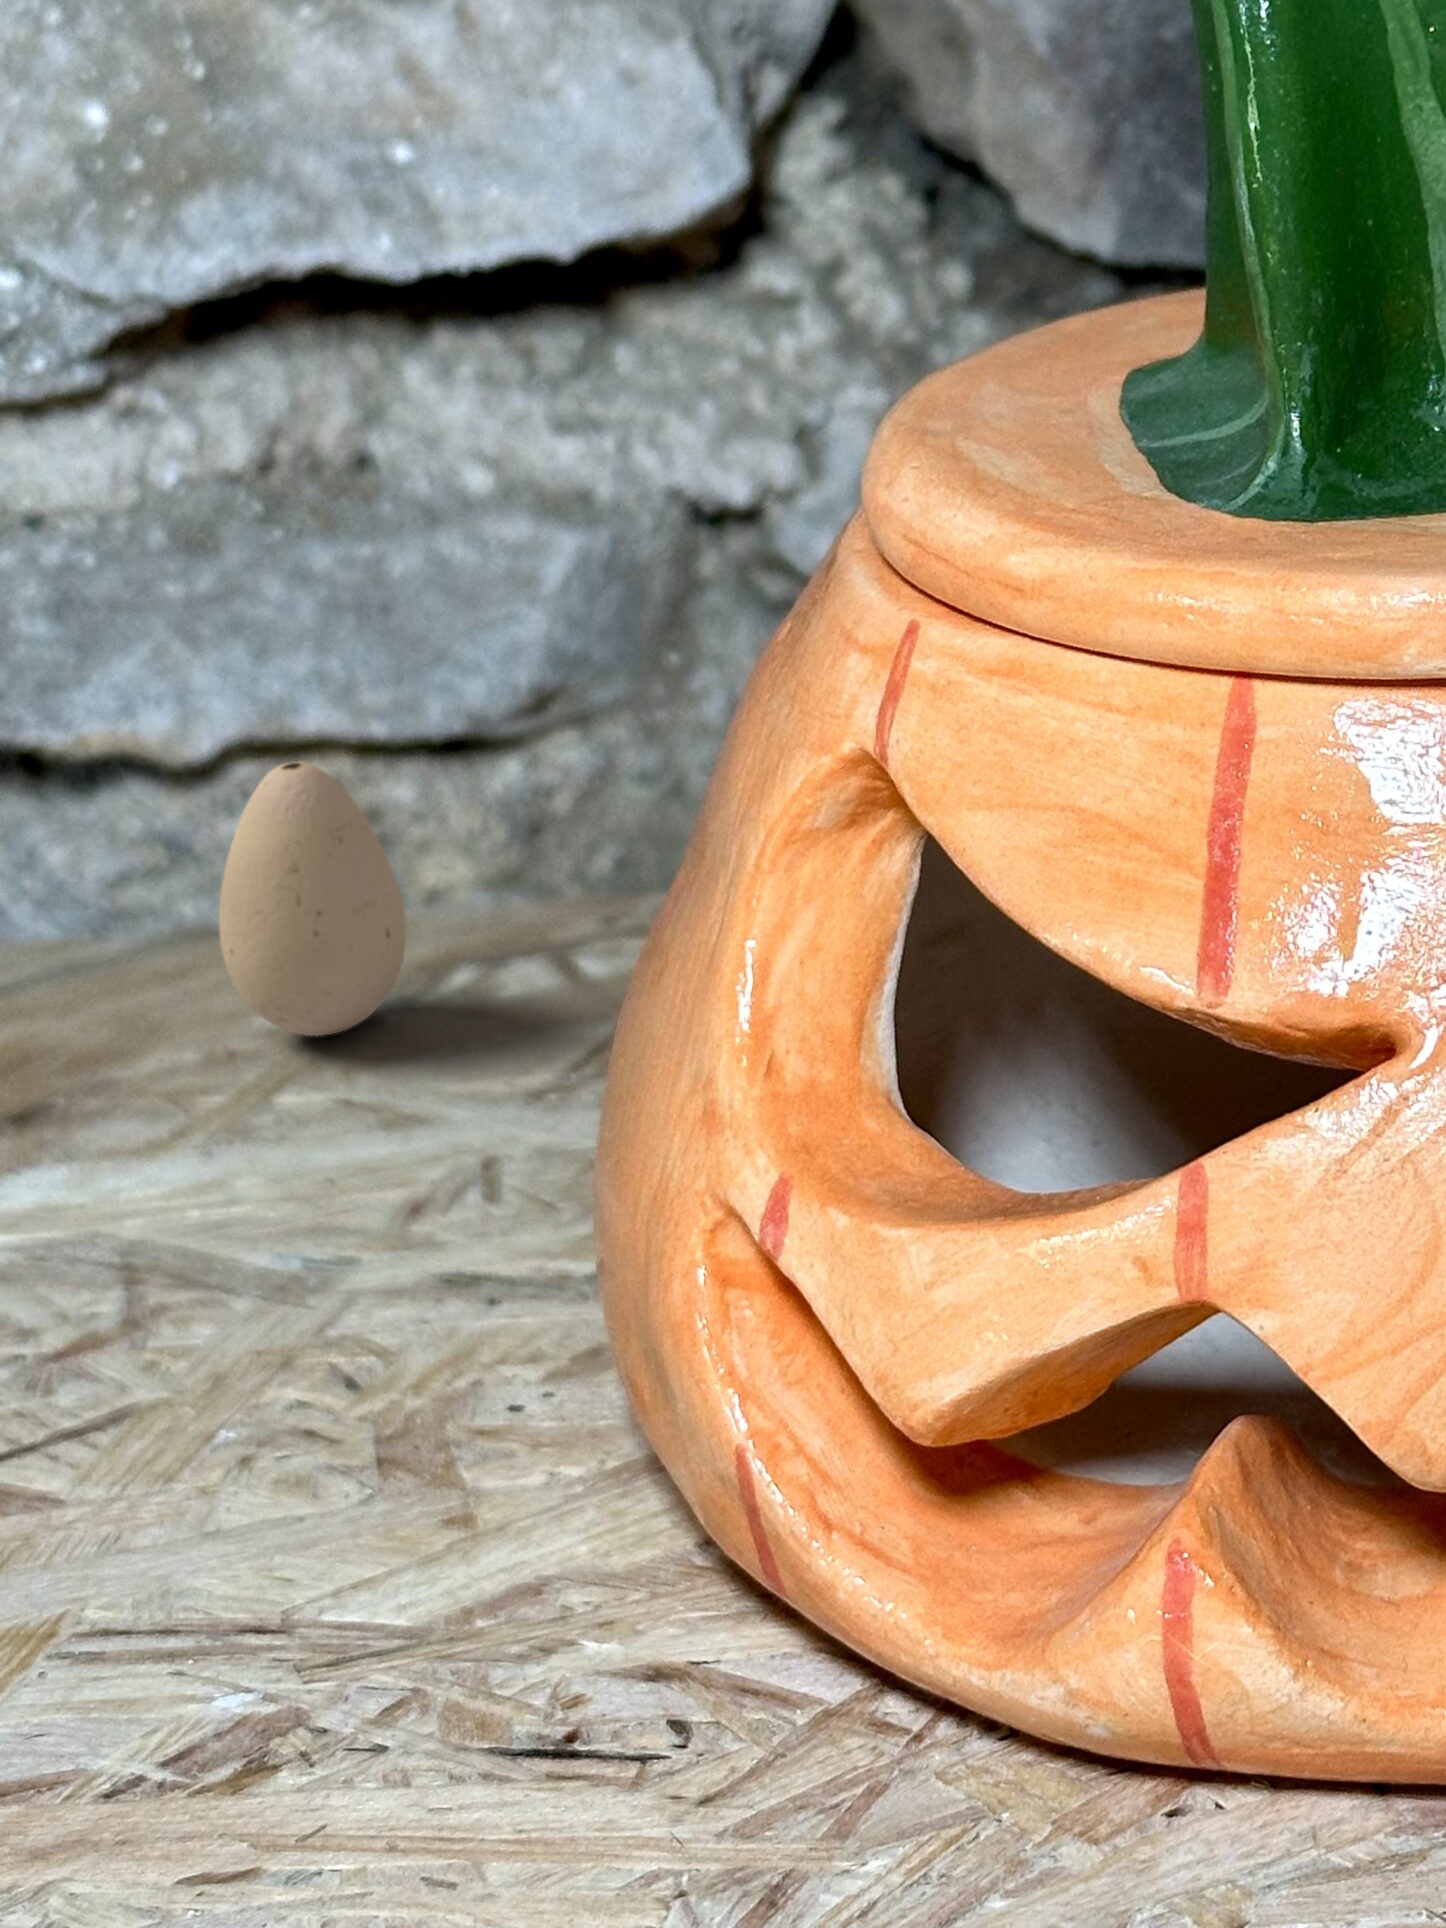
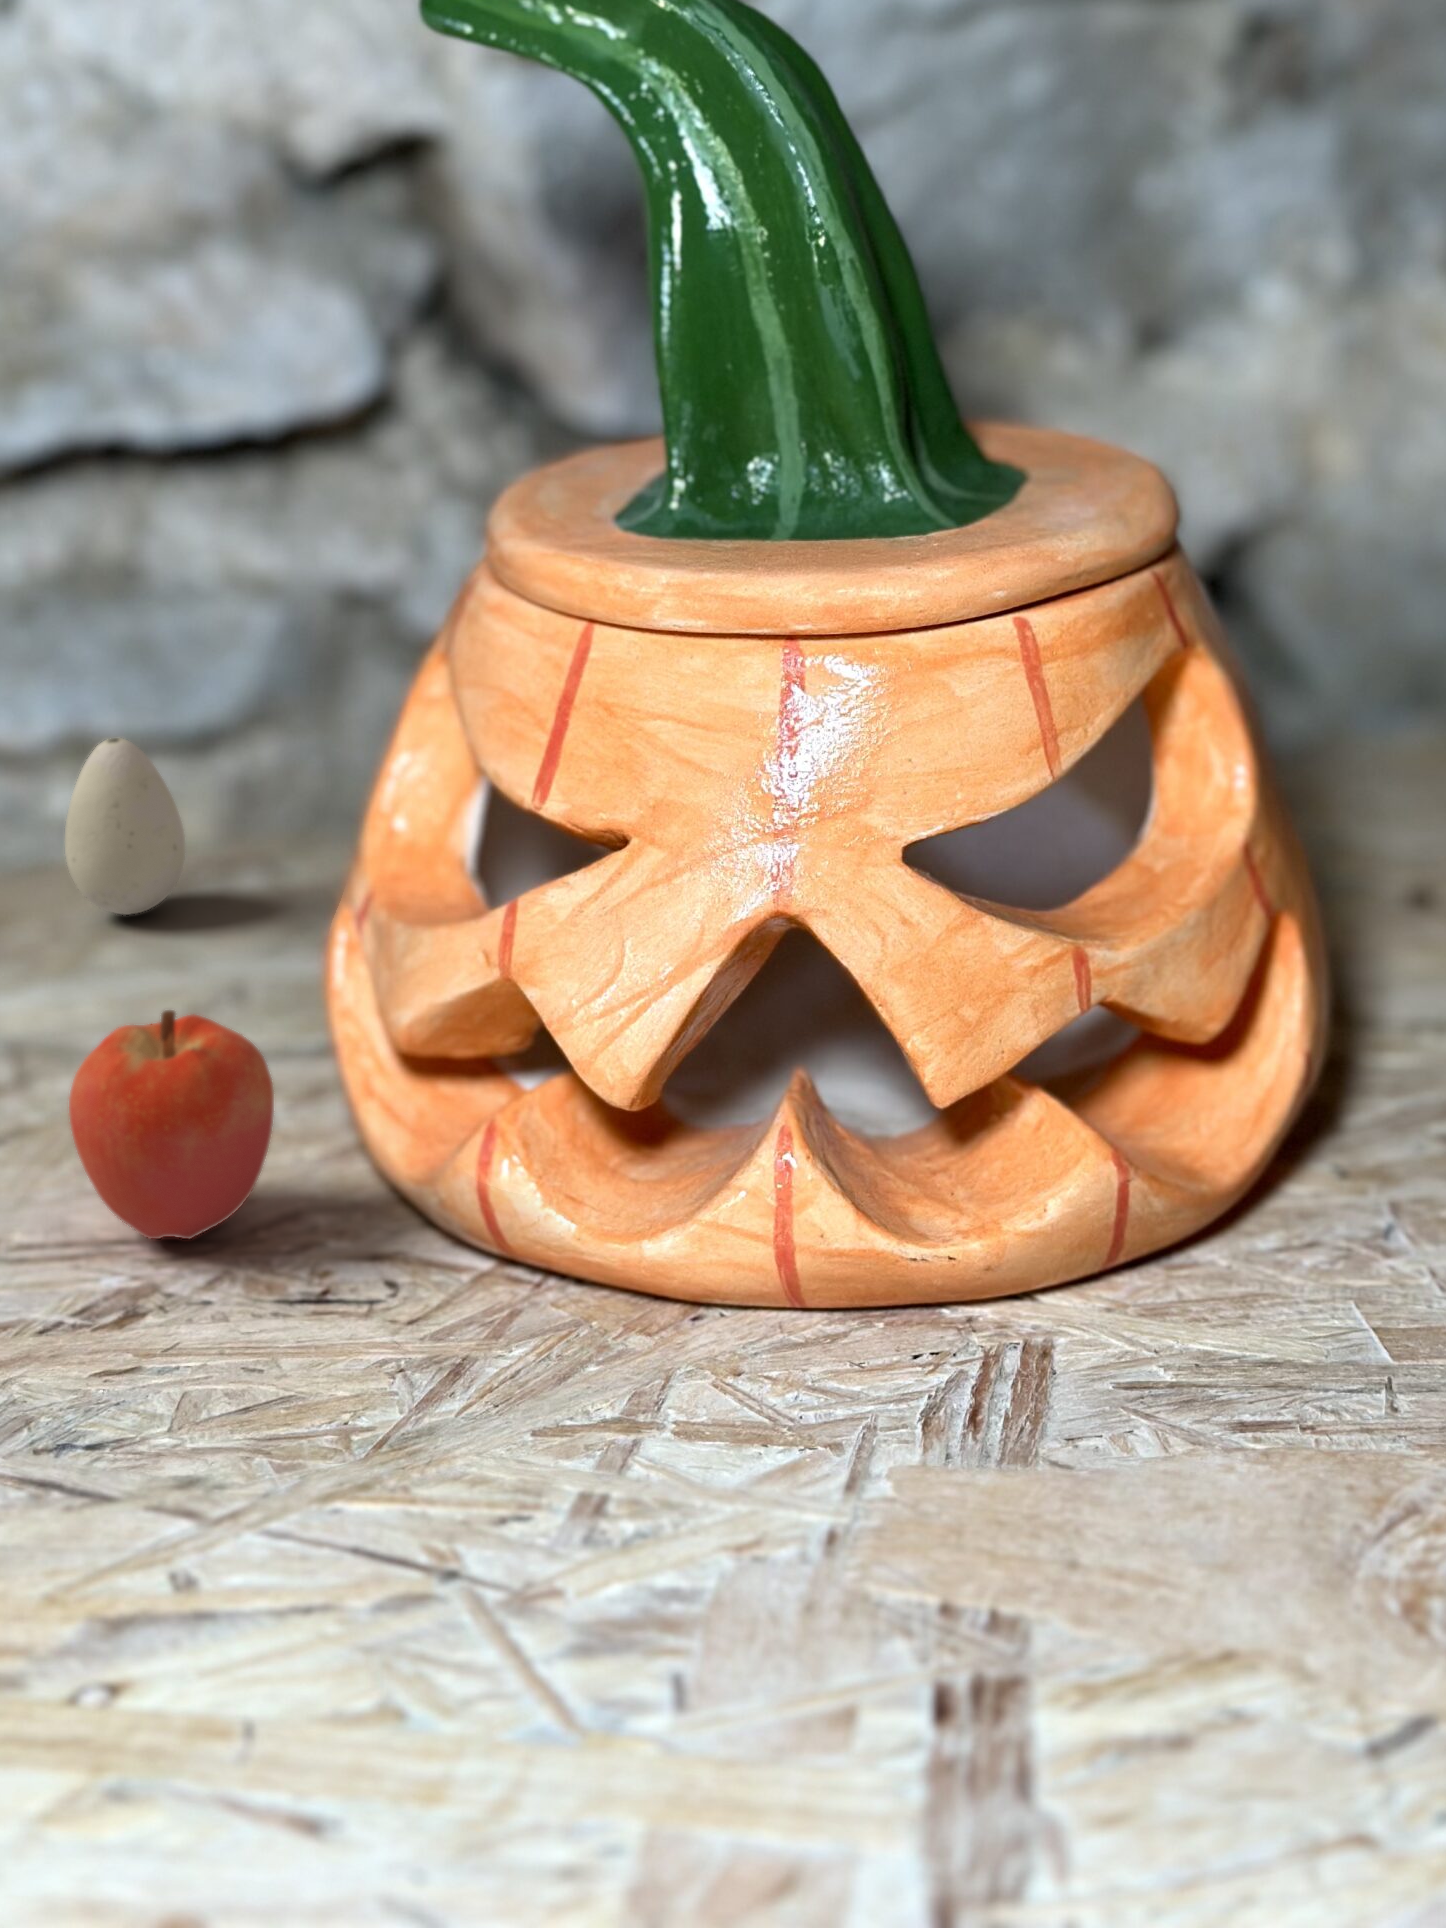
apple: none [166,1265,495,1631] -> present [69,1010,274,1239]

